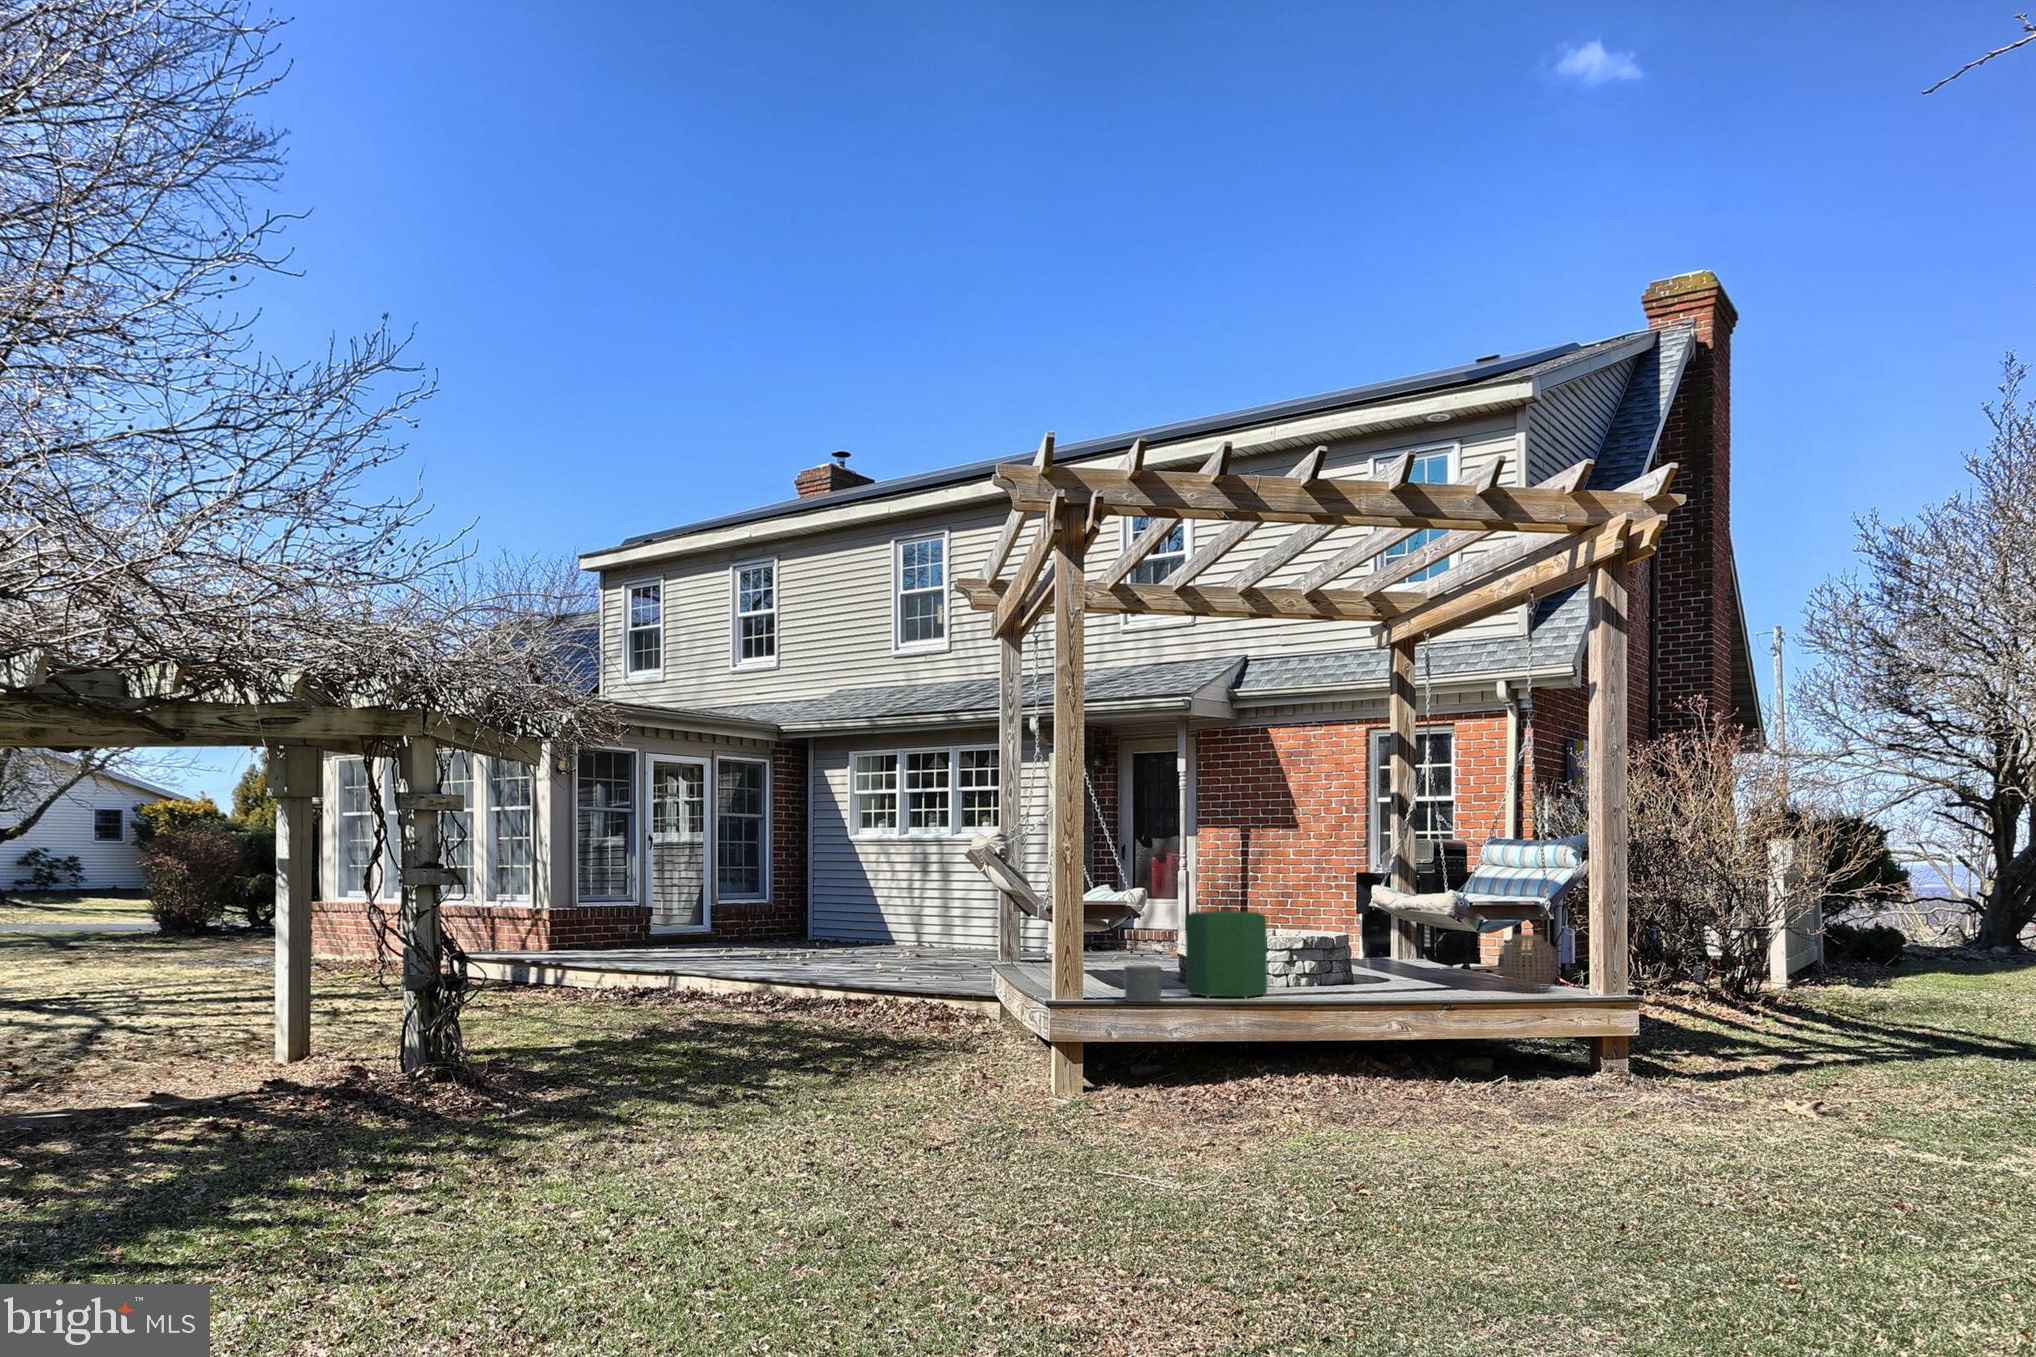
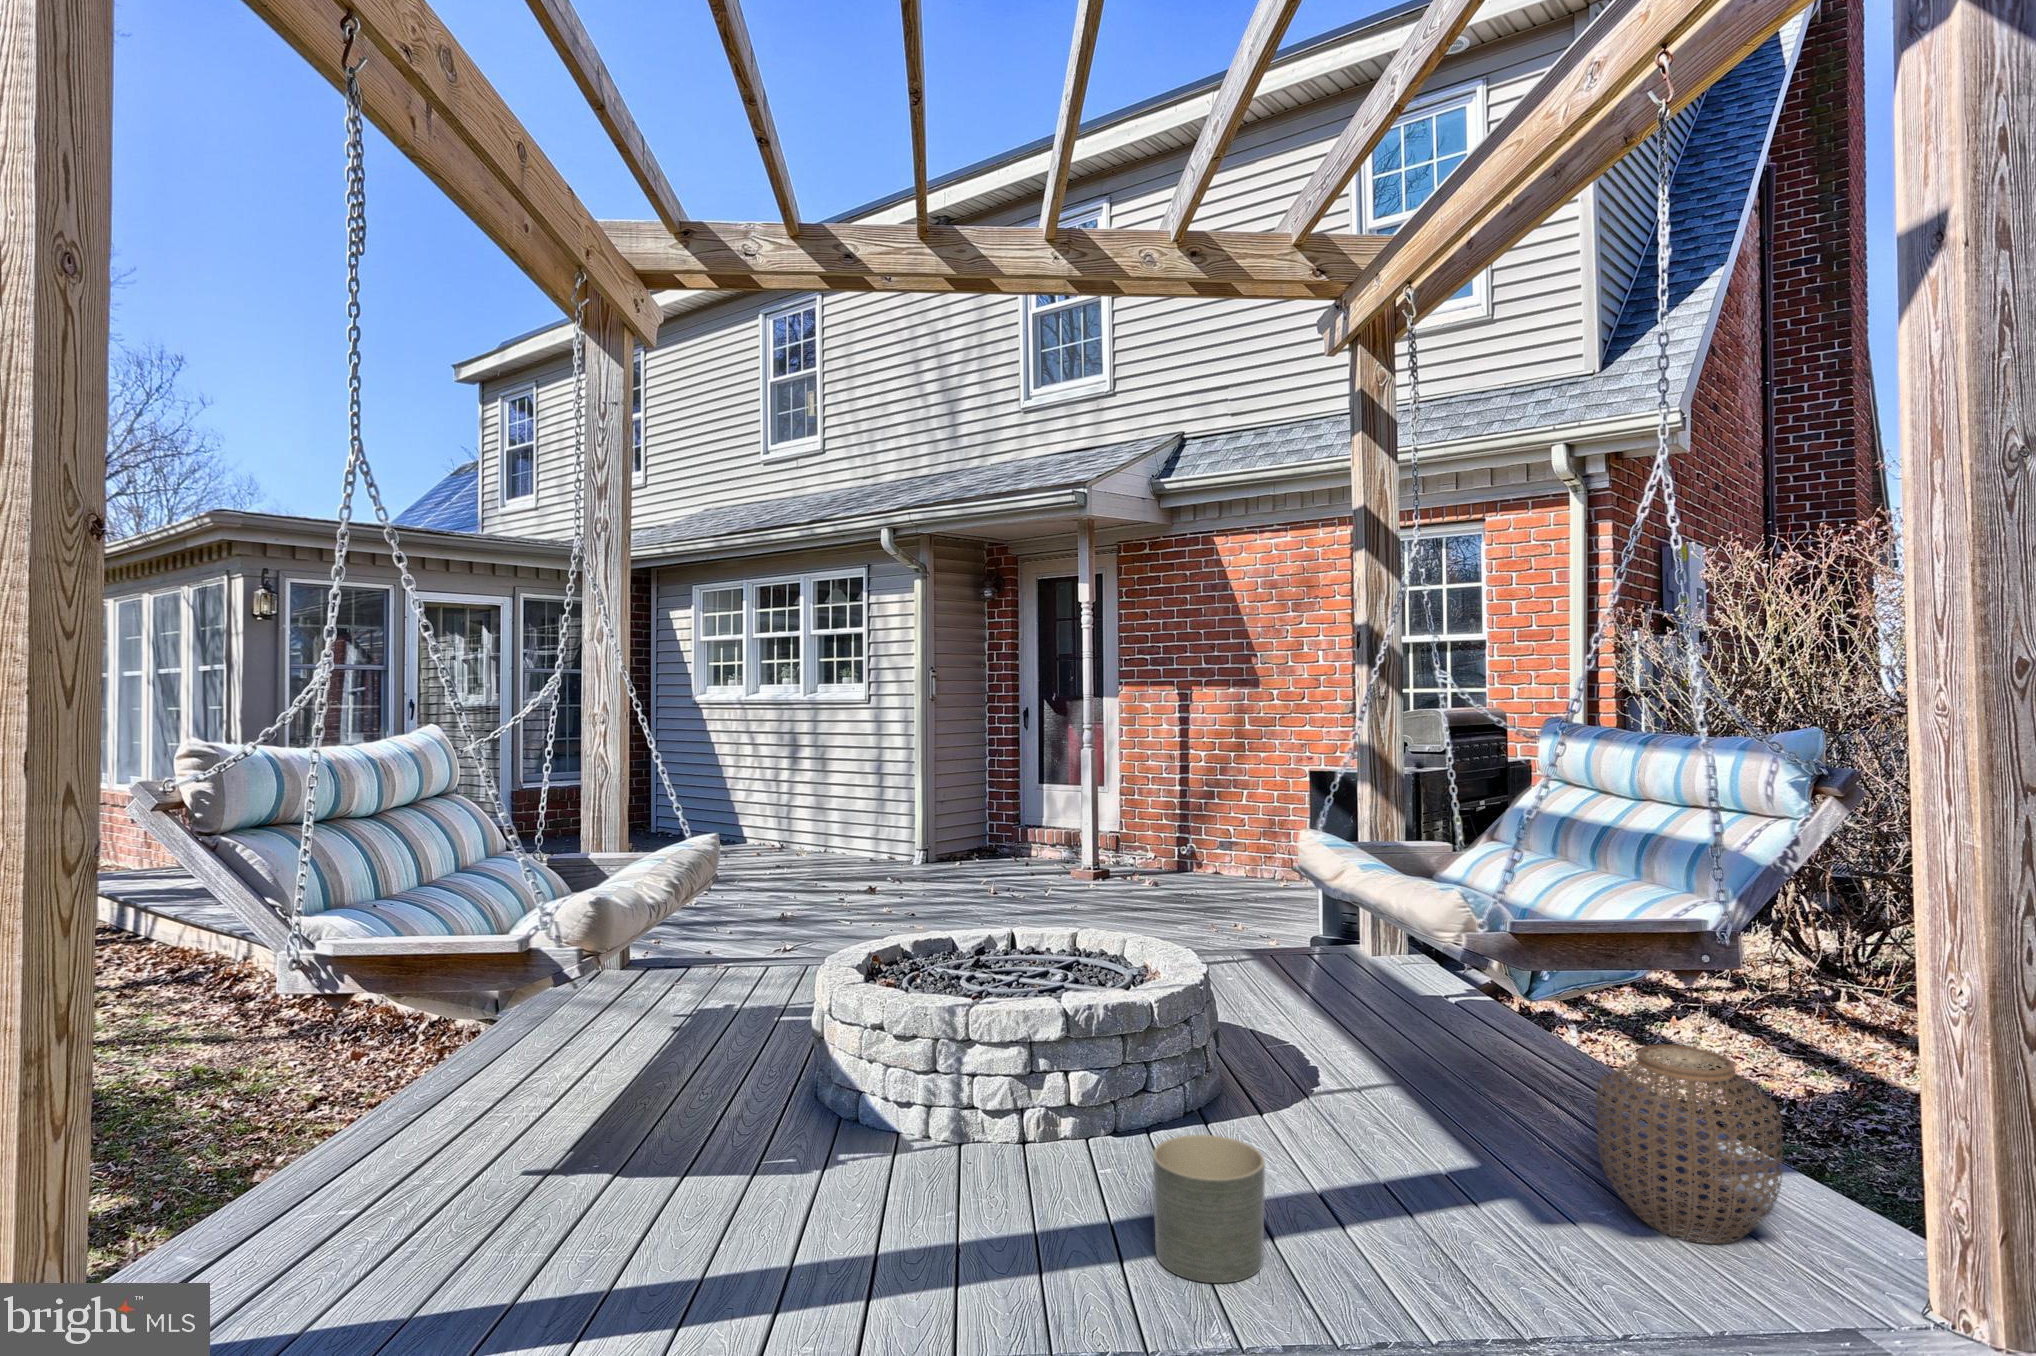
ottoman: present [1185,911,1267,998] -> none [695,961,906,1264]
planter: present [1124,965,1161,1002] -> present [1153,1135,1265,1283]

